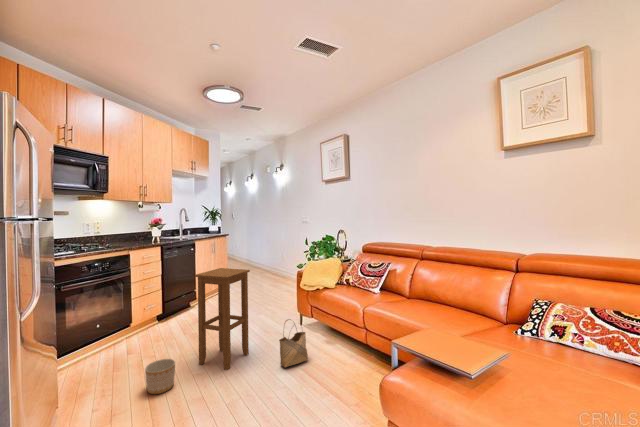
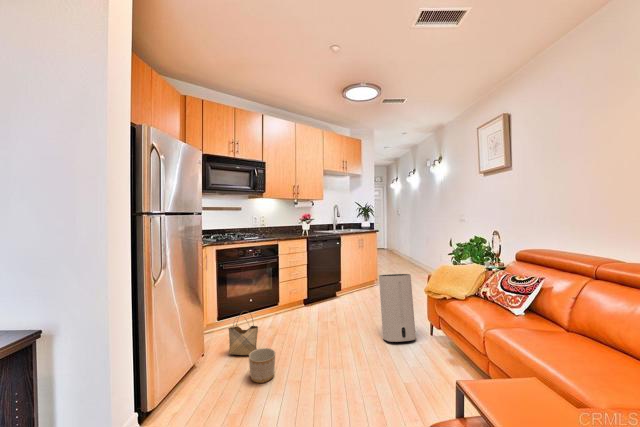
stool: present [195,268,250,370] -> none [302,266,358,381]
air purifier: none [253,270,284,329] -> present [379,274,416,342]
woven basket: present [279,320,308,367] -> present [228,311,258,355]

